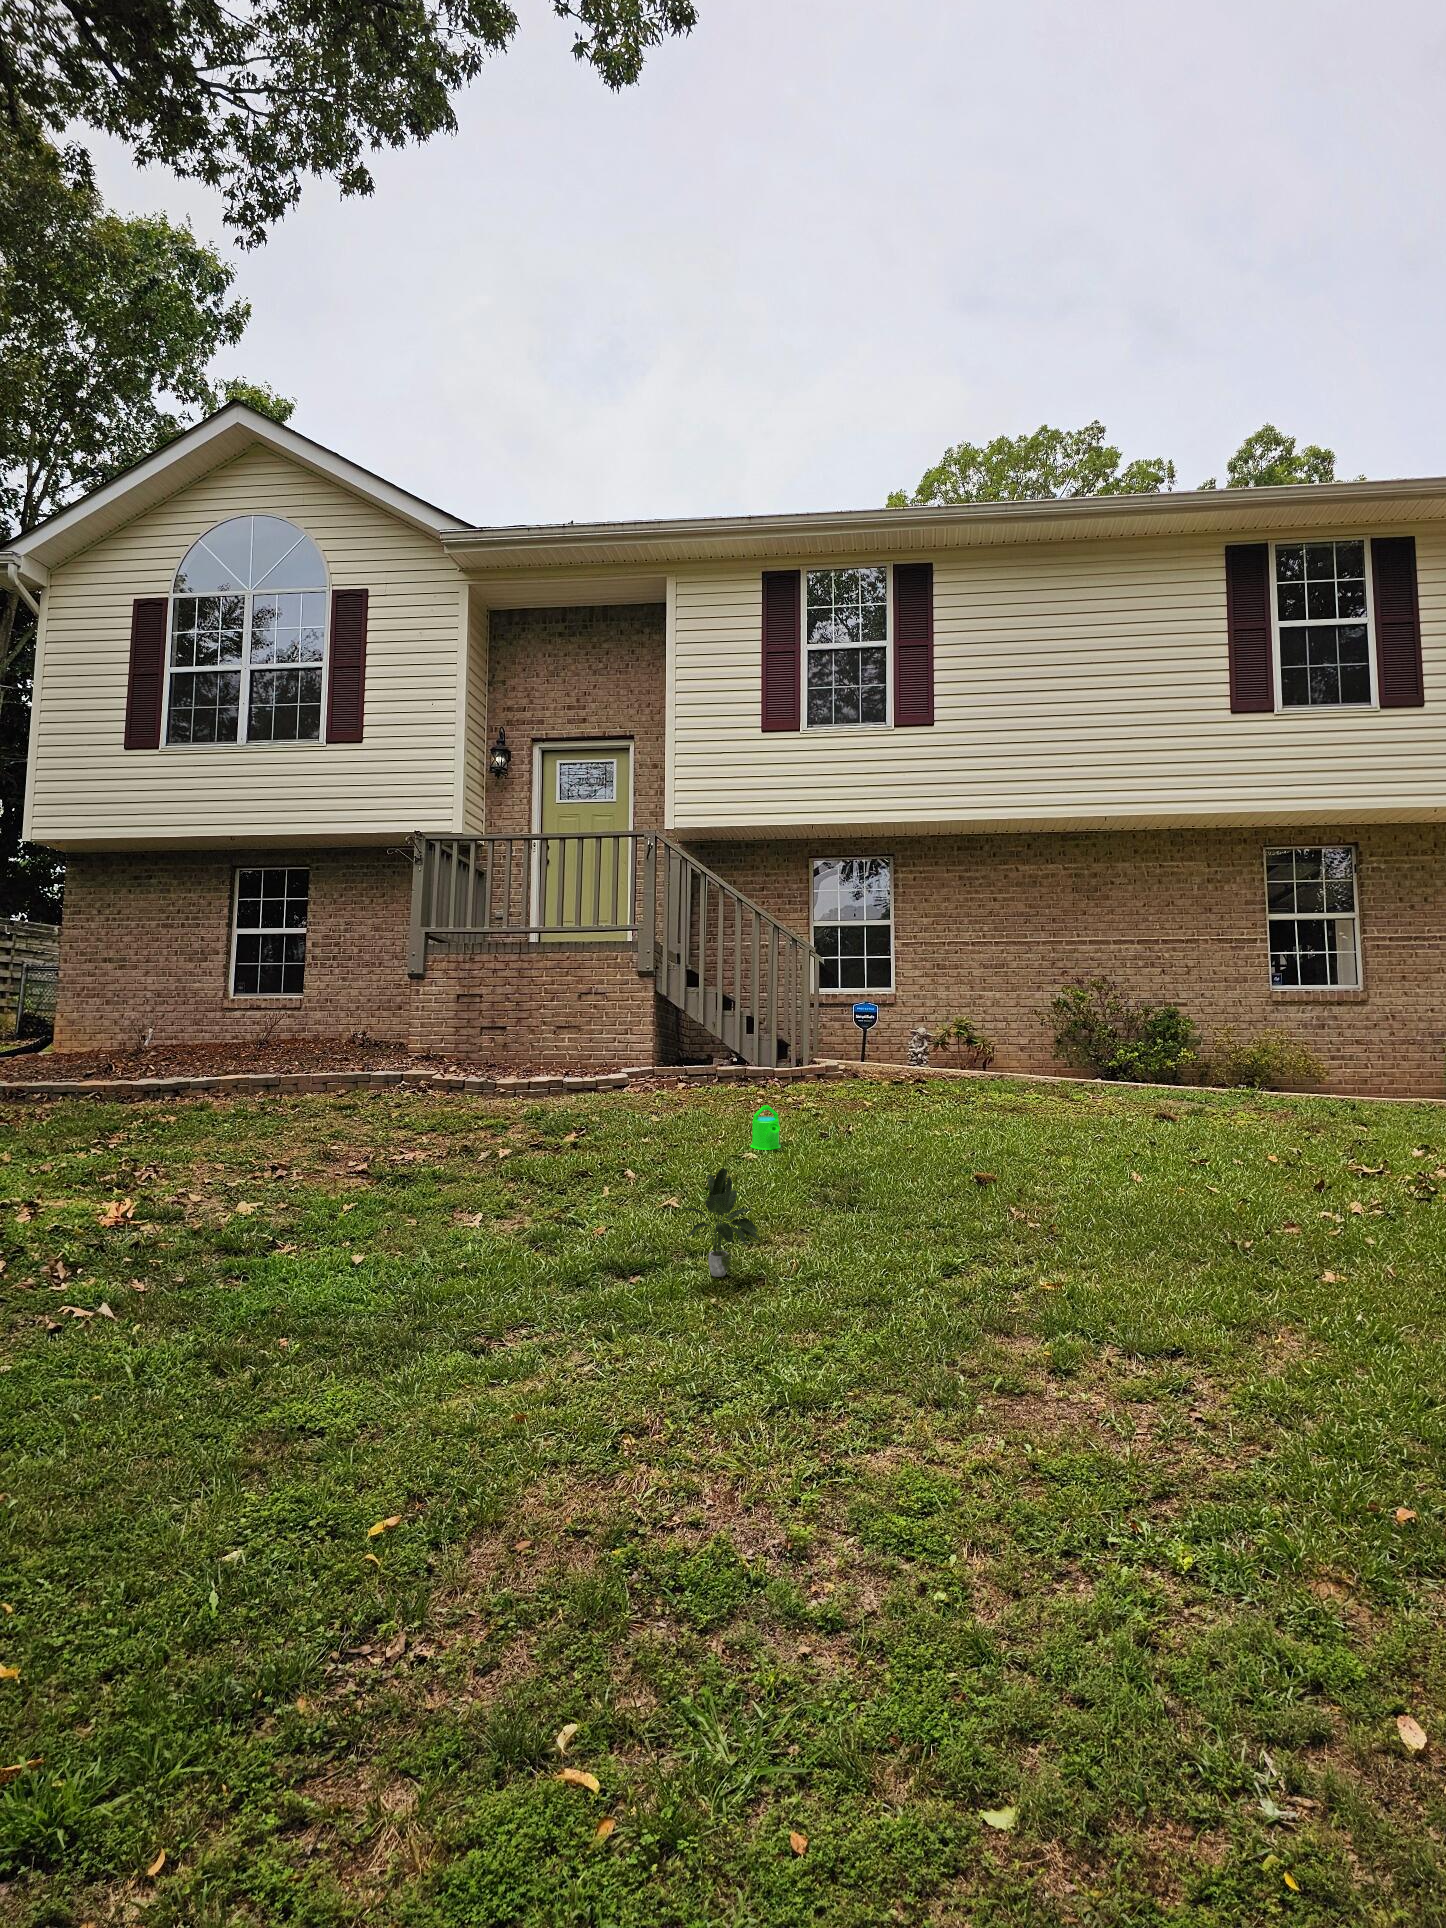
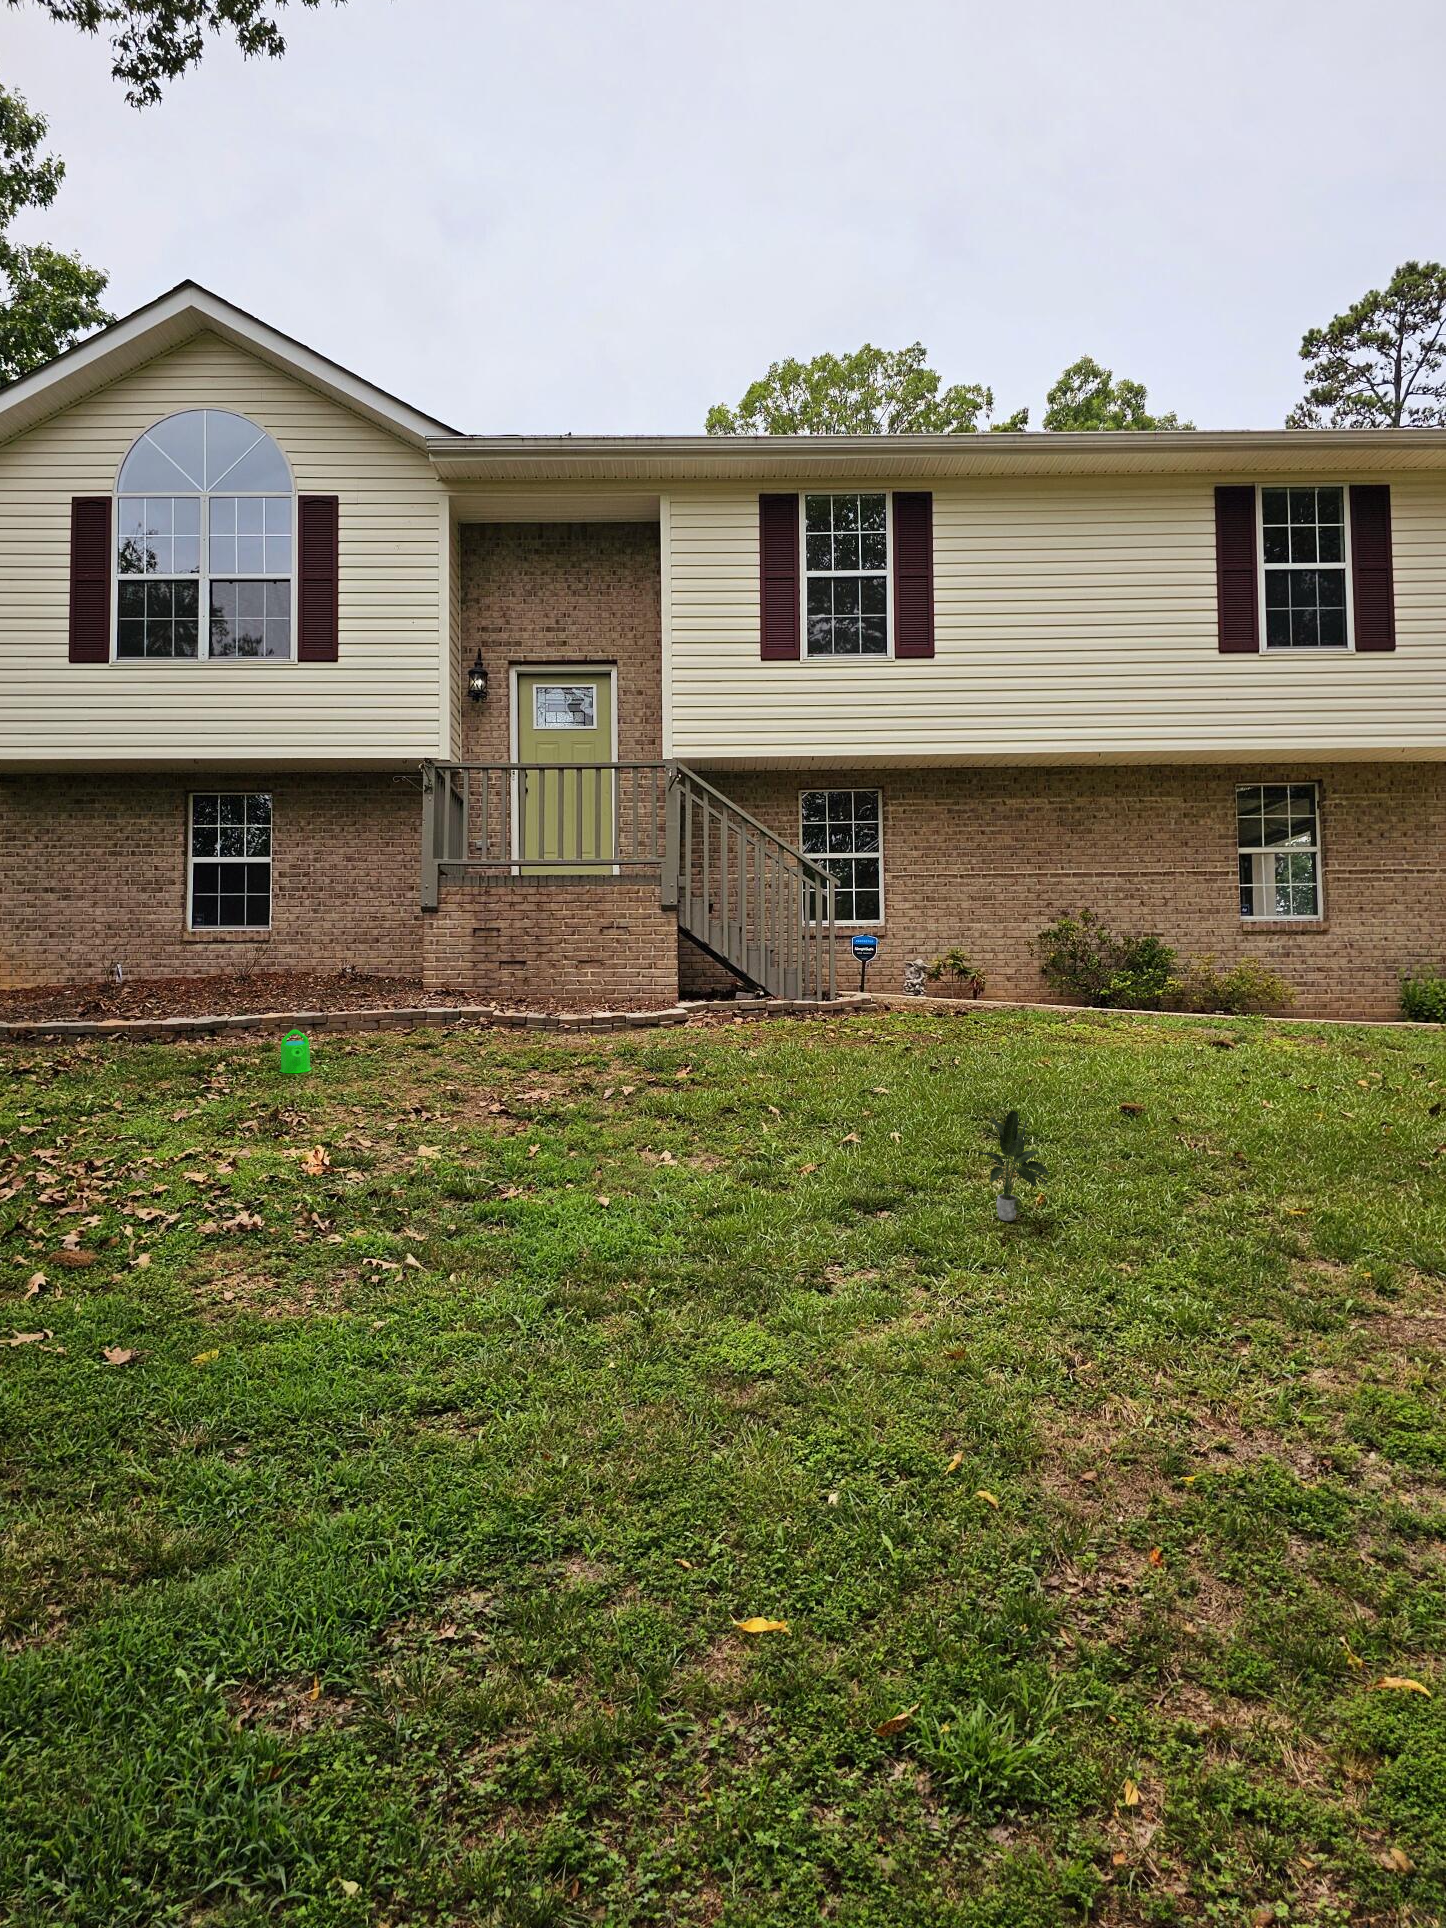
watering can: present [750,1105,781,1150] -> present [279,1029,312,1073]

